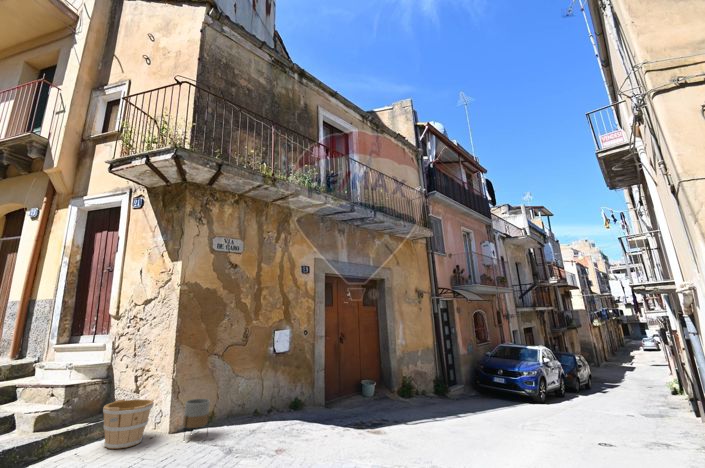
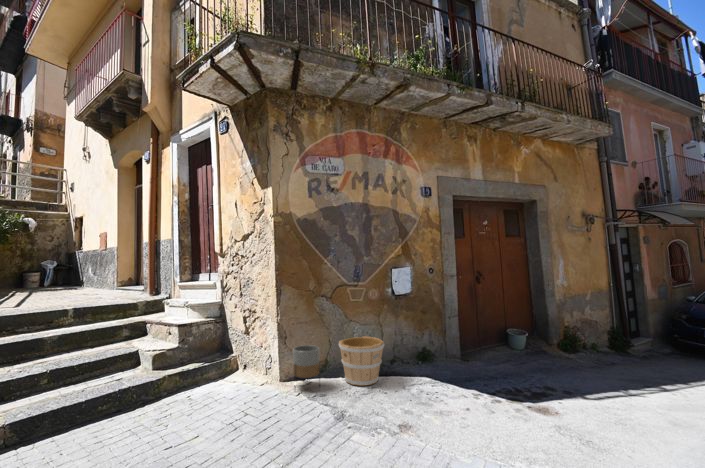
wooden bucket: present [103,399,153,449] -> present [339,336,384,386]

